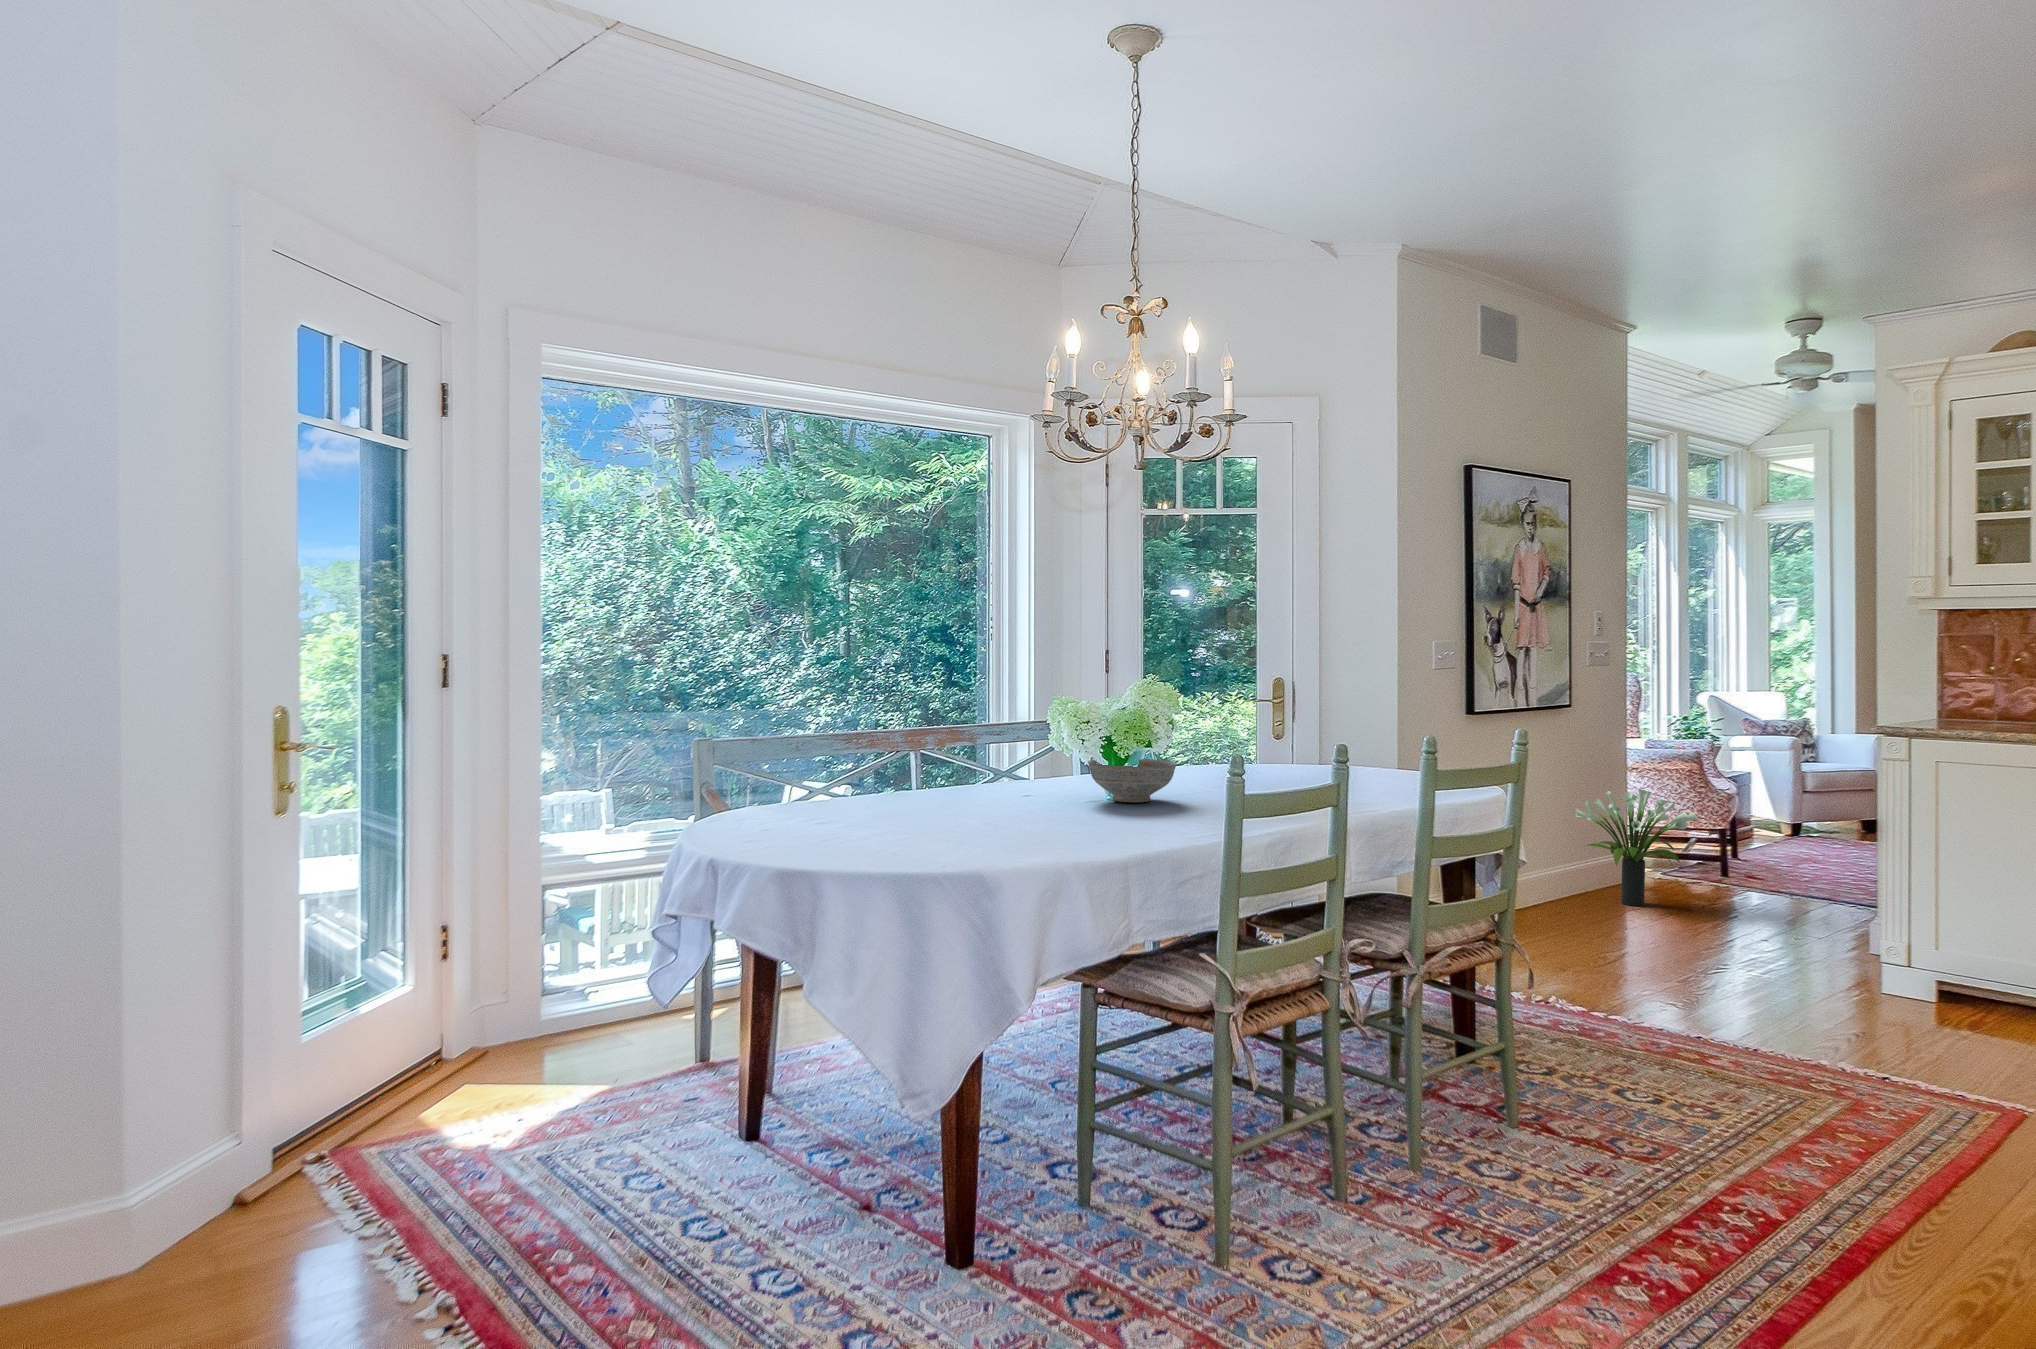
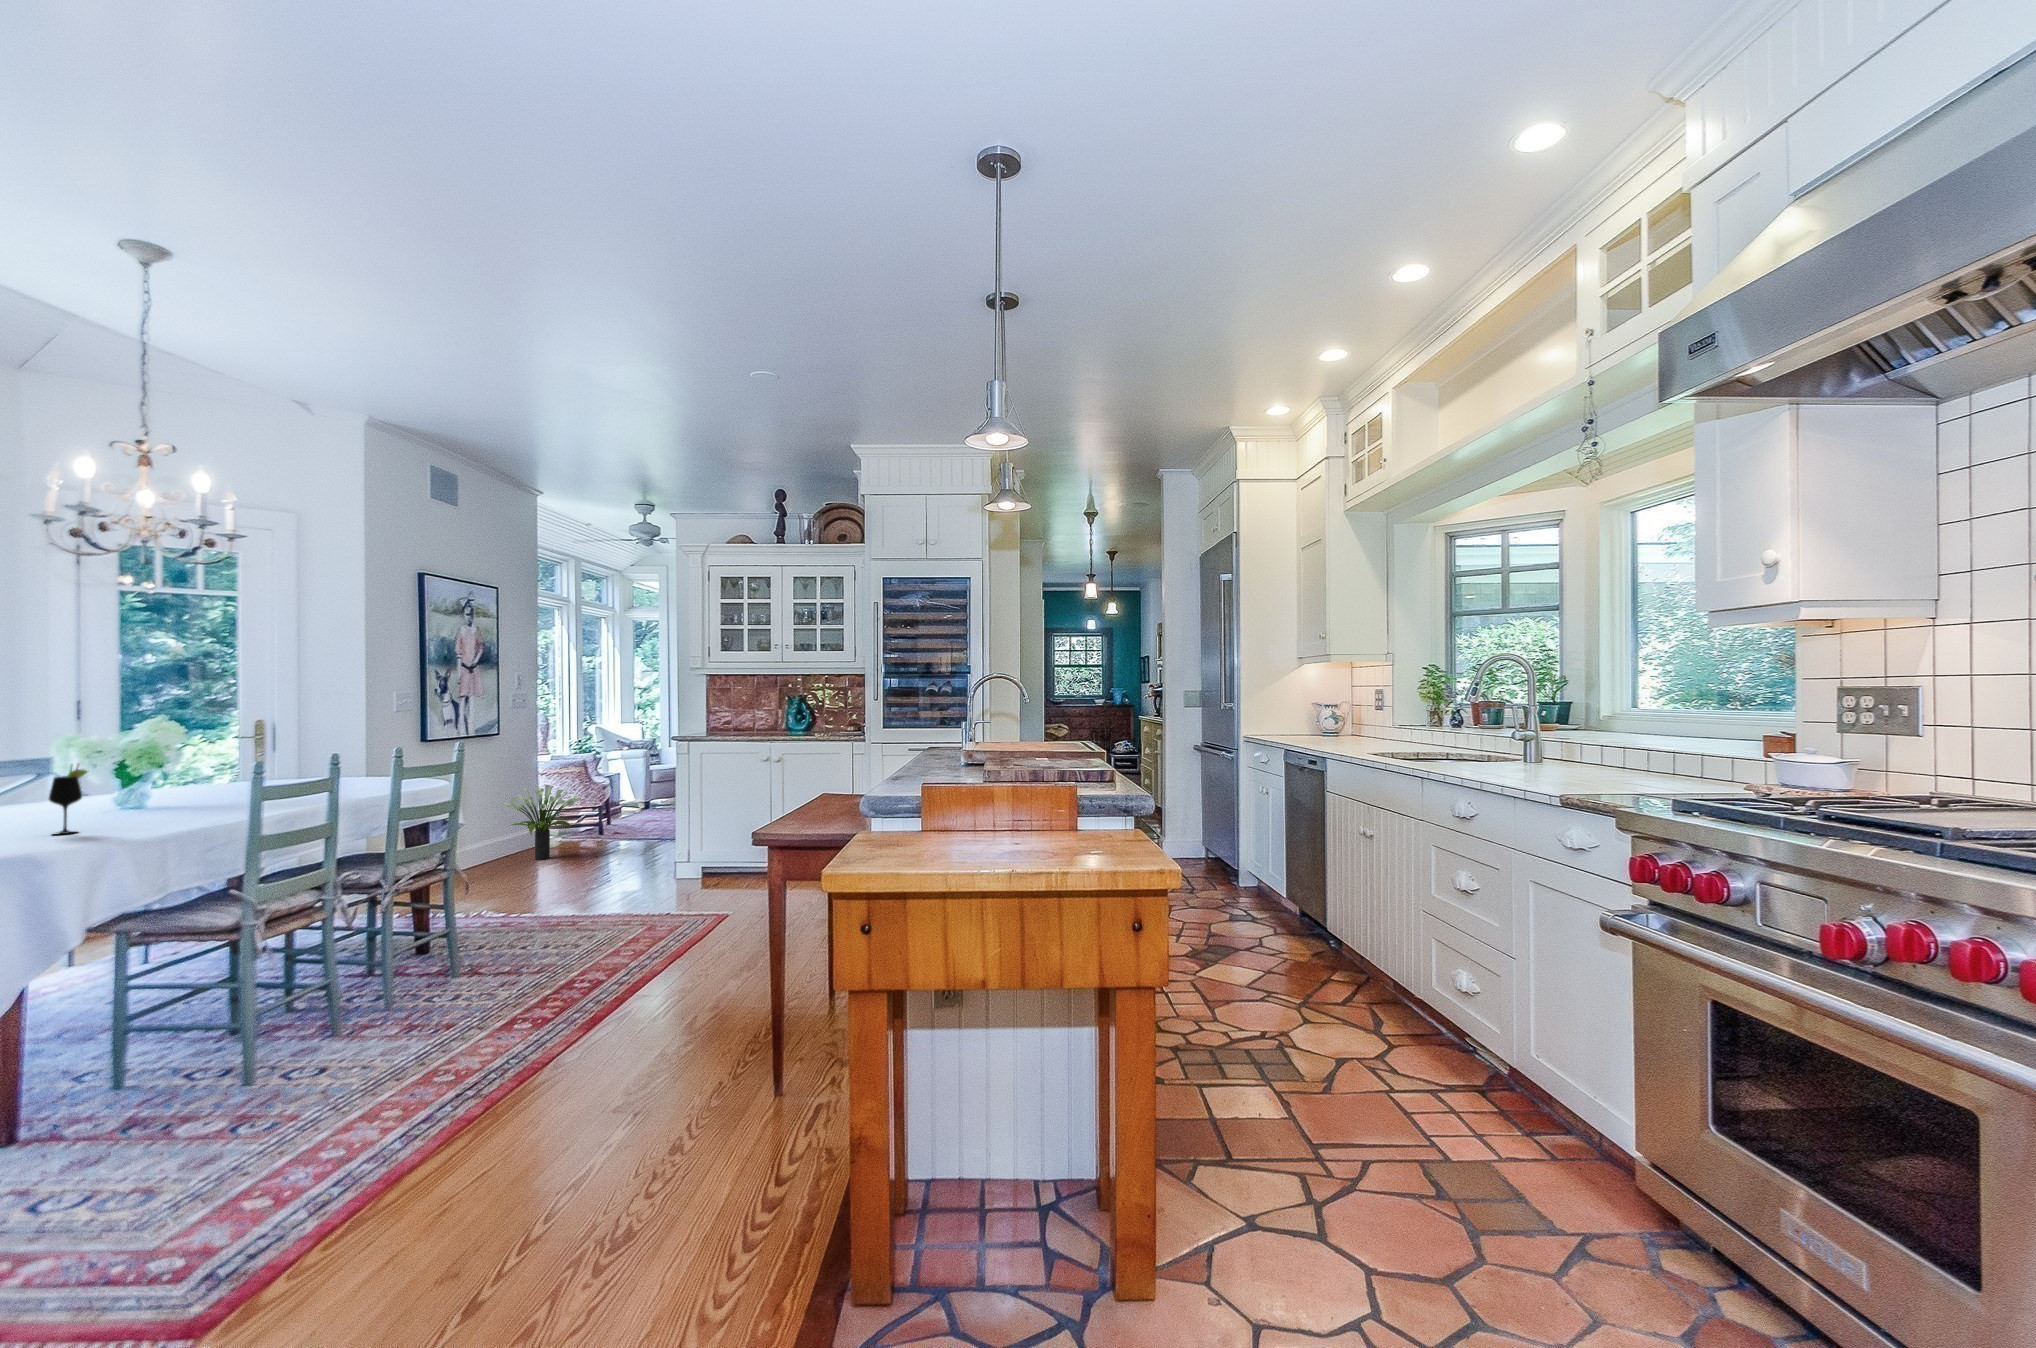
wine glass: none [1043,737,1078,827] -> present [49,765,87,834]
decorative bowl: present [1088,759,1177,802] -> none [84,781,180,815]

